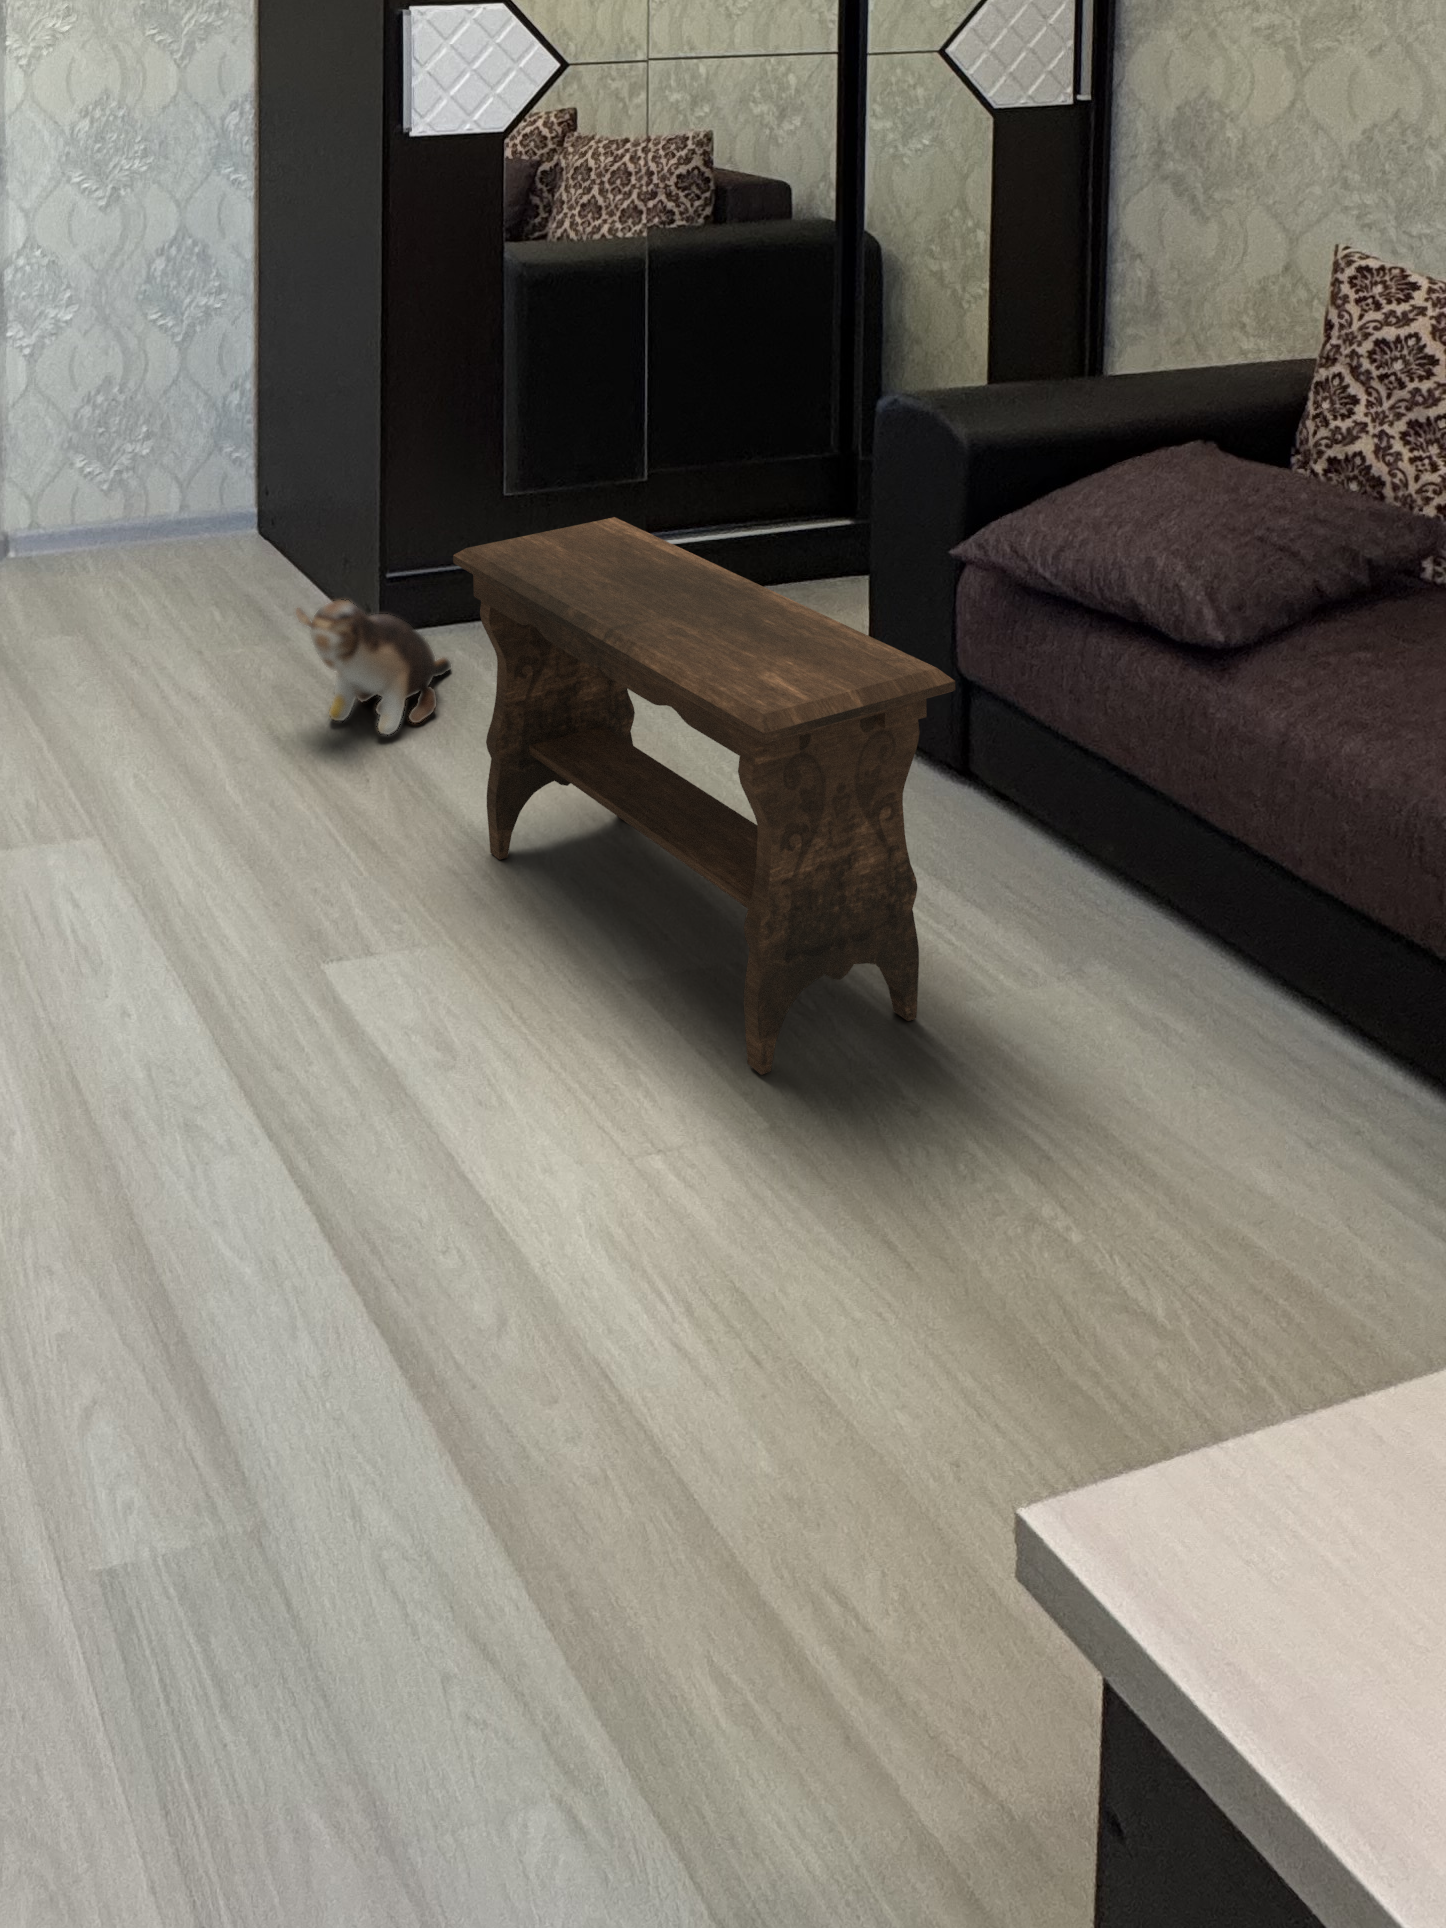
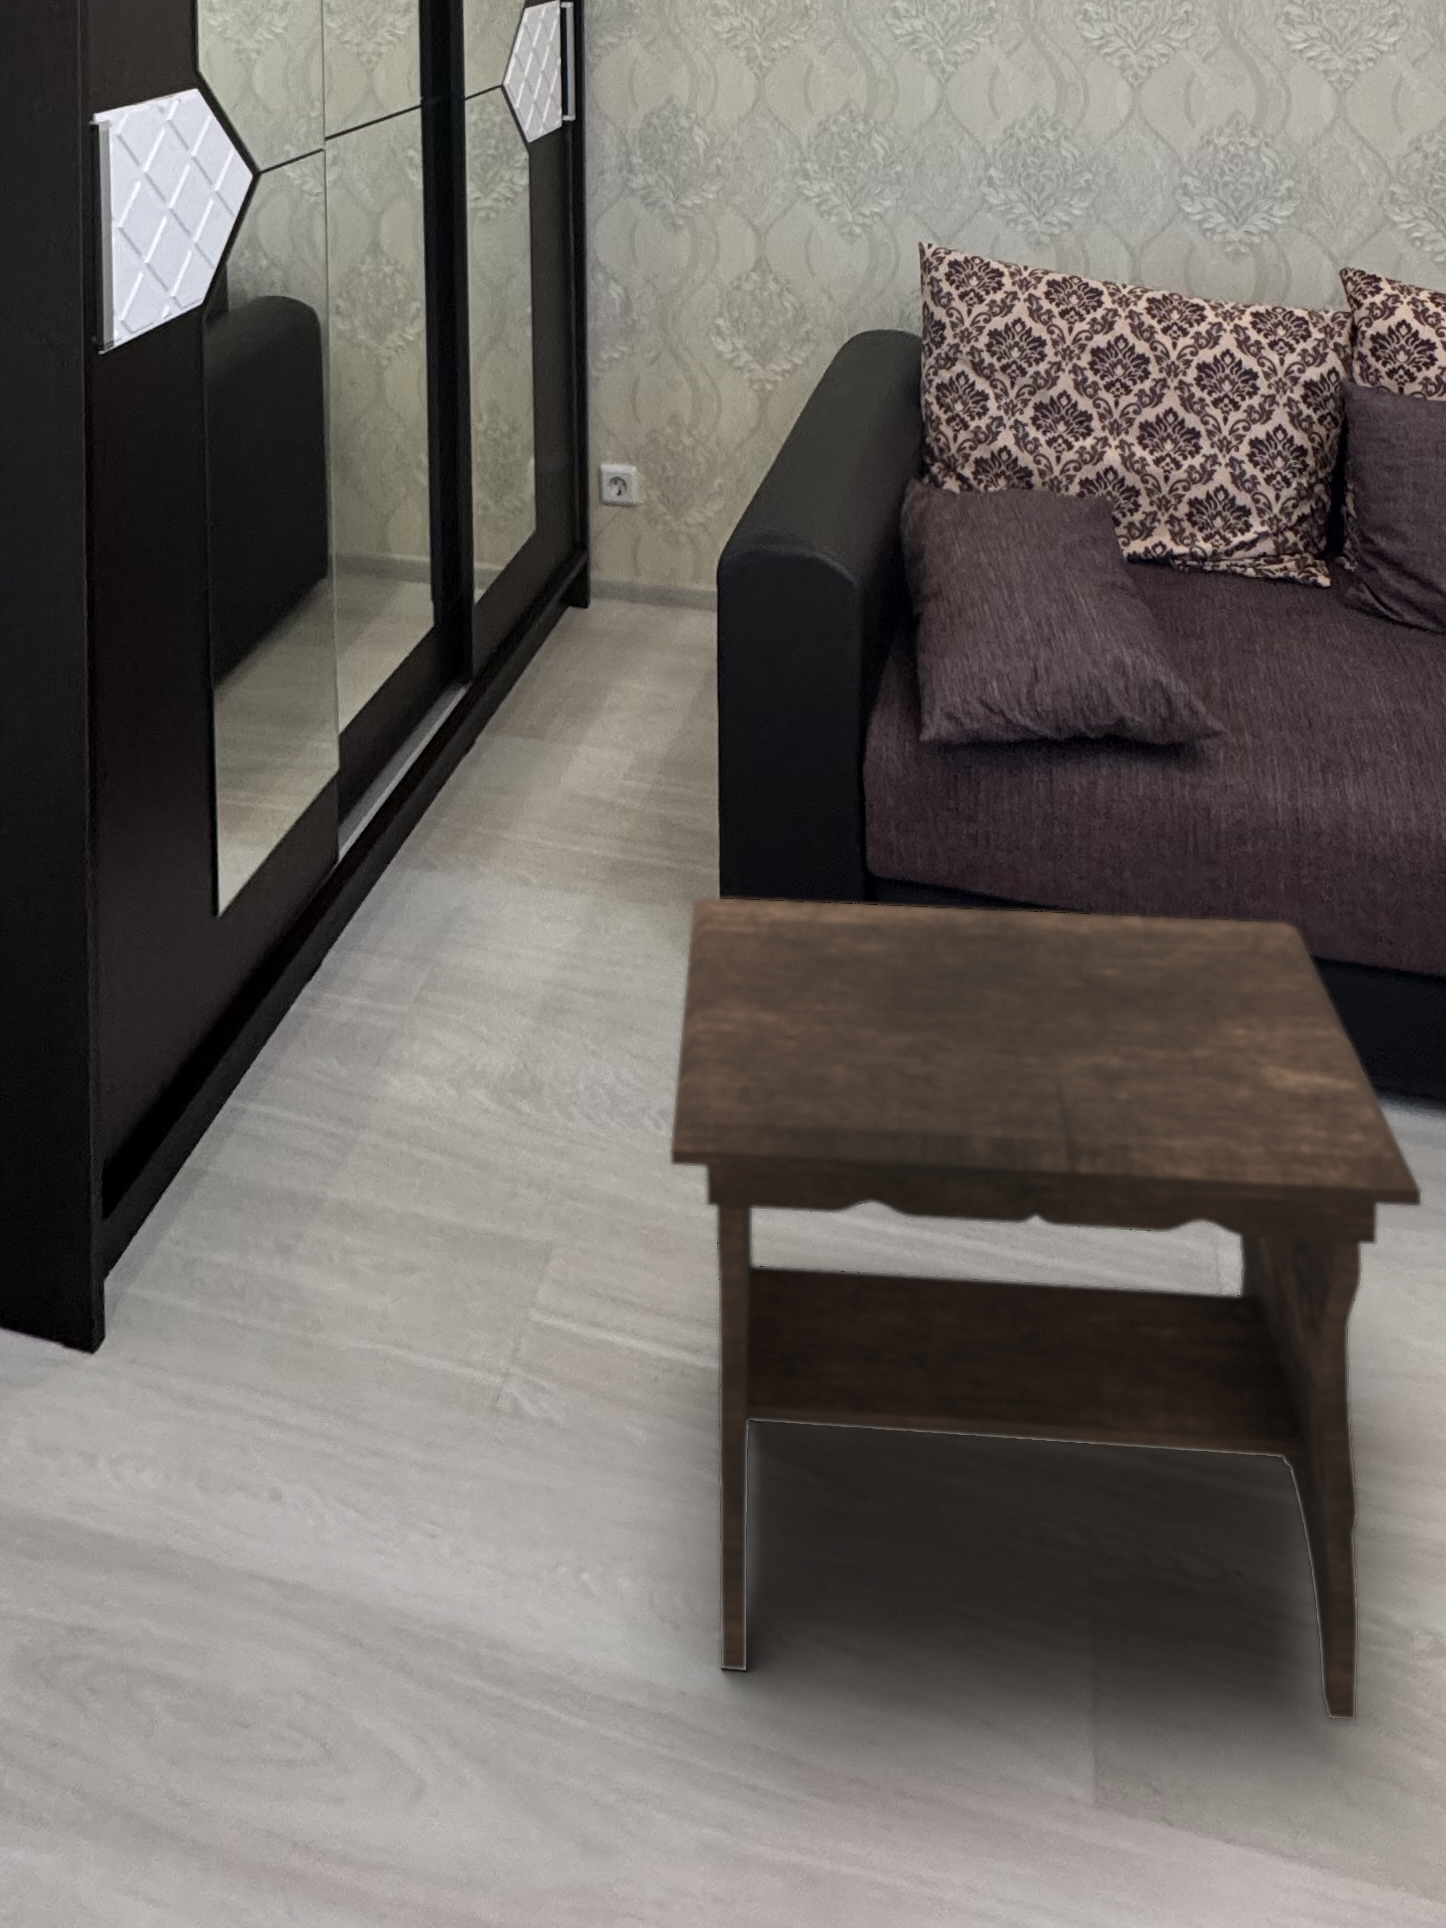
plush toy: present [296,600,451,734] -> none [191,1284,353,1626]

